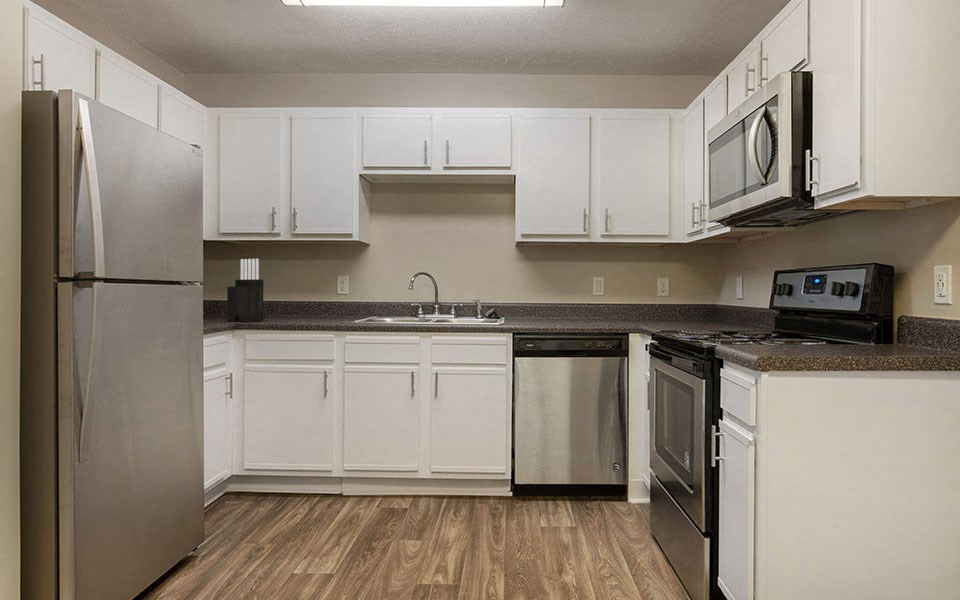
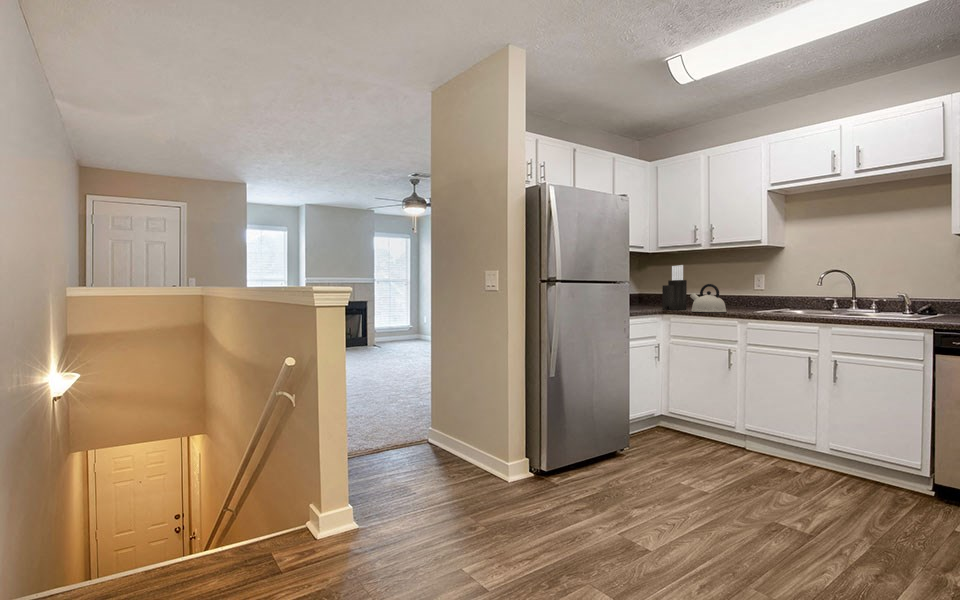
kettle: none [273,286,321,324] -> present [690,284,727,312]

